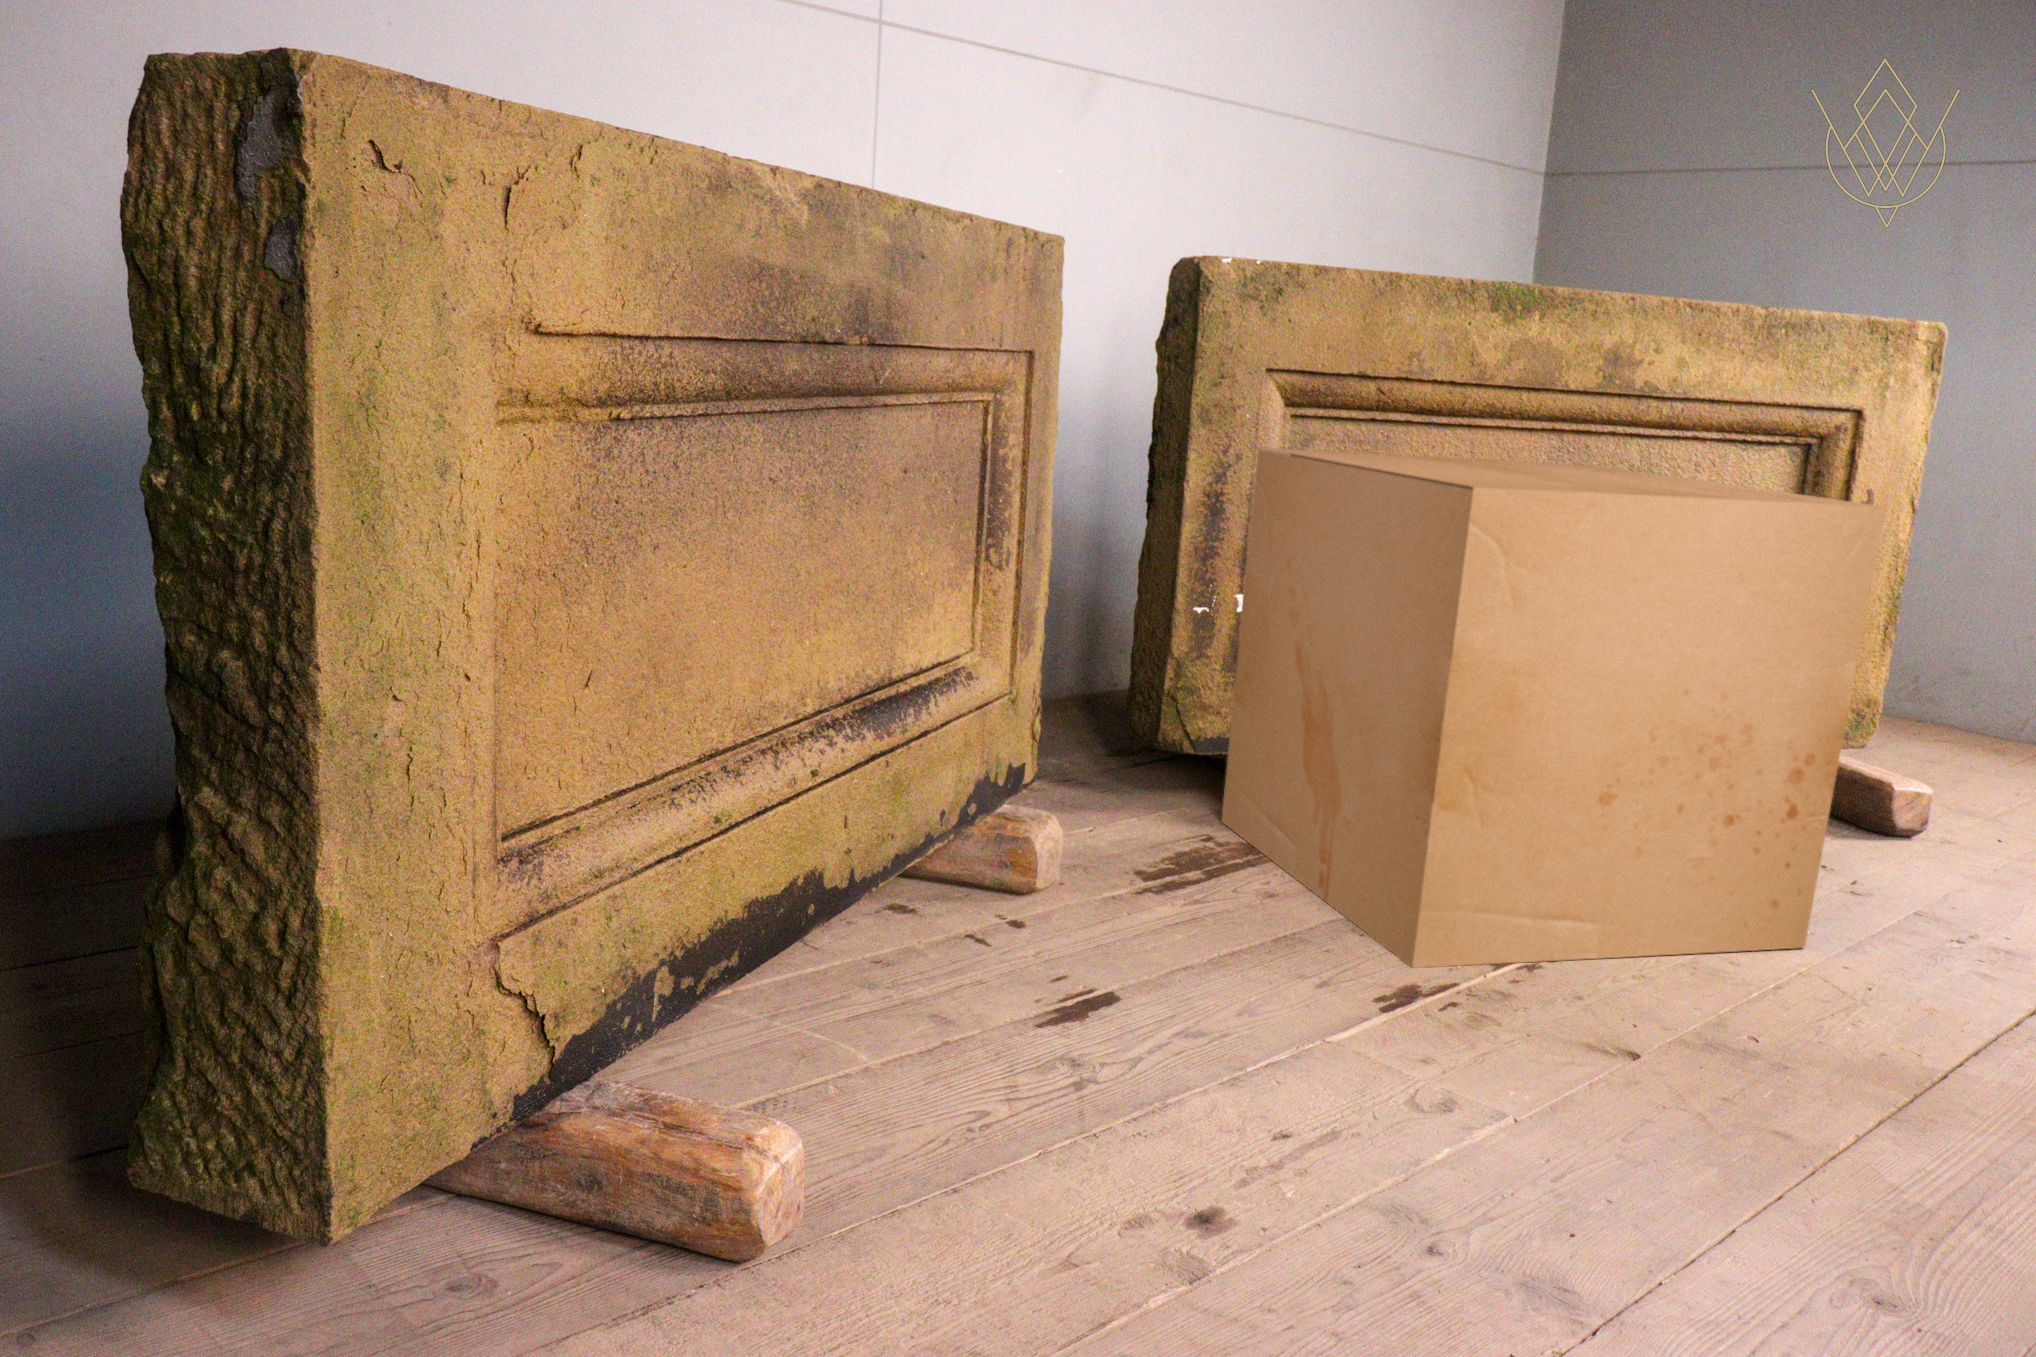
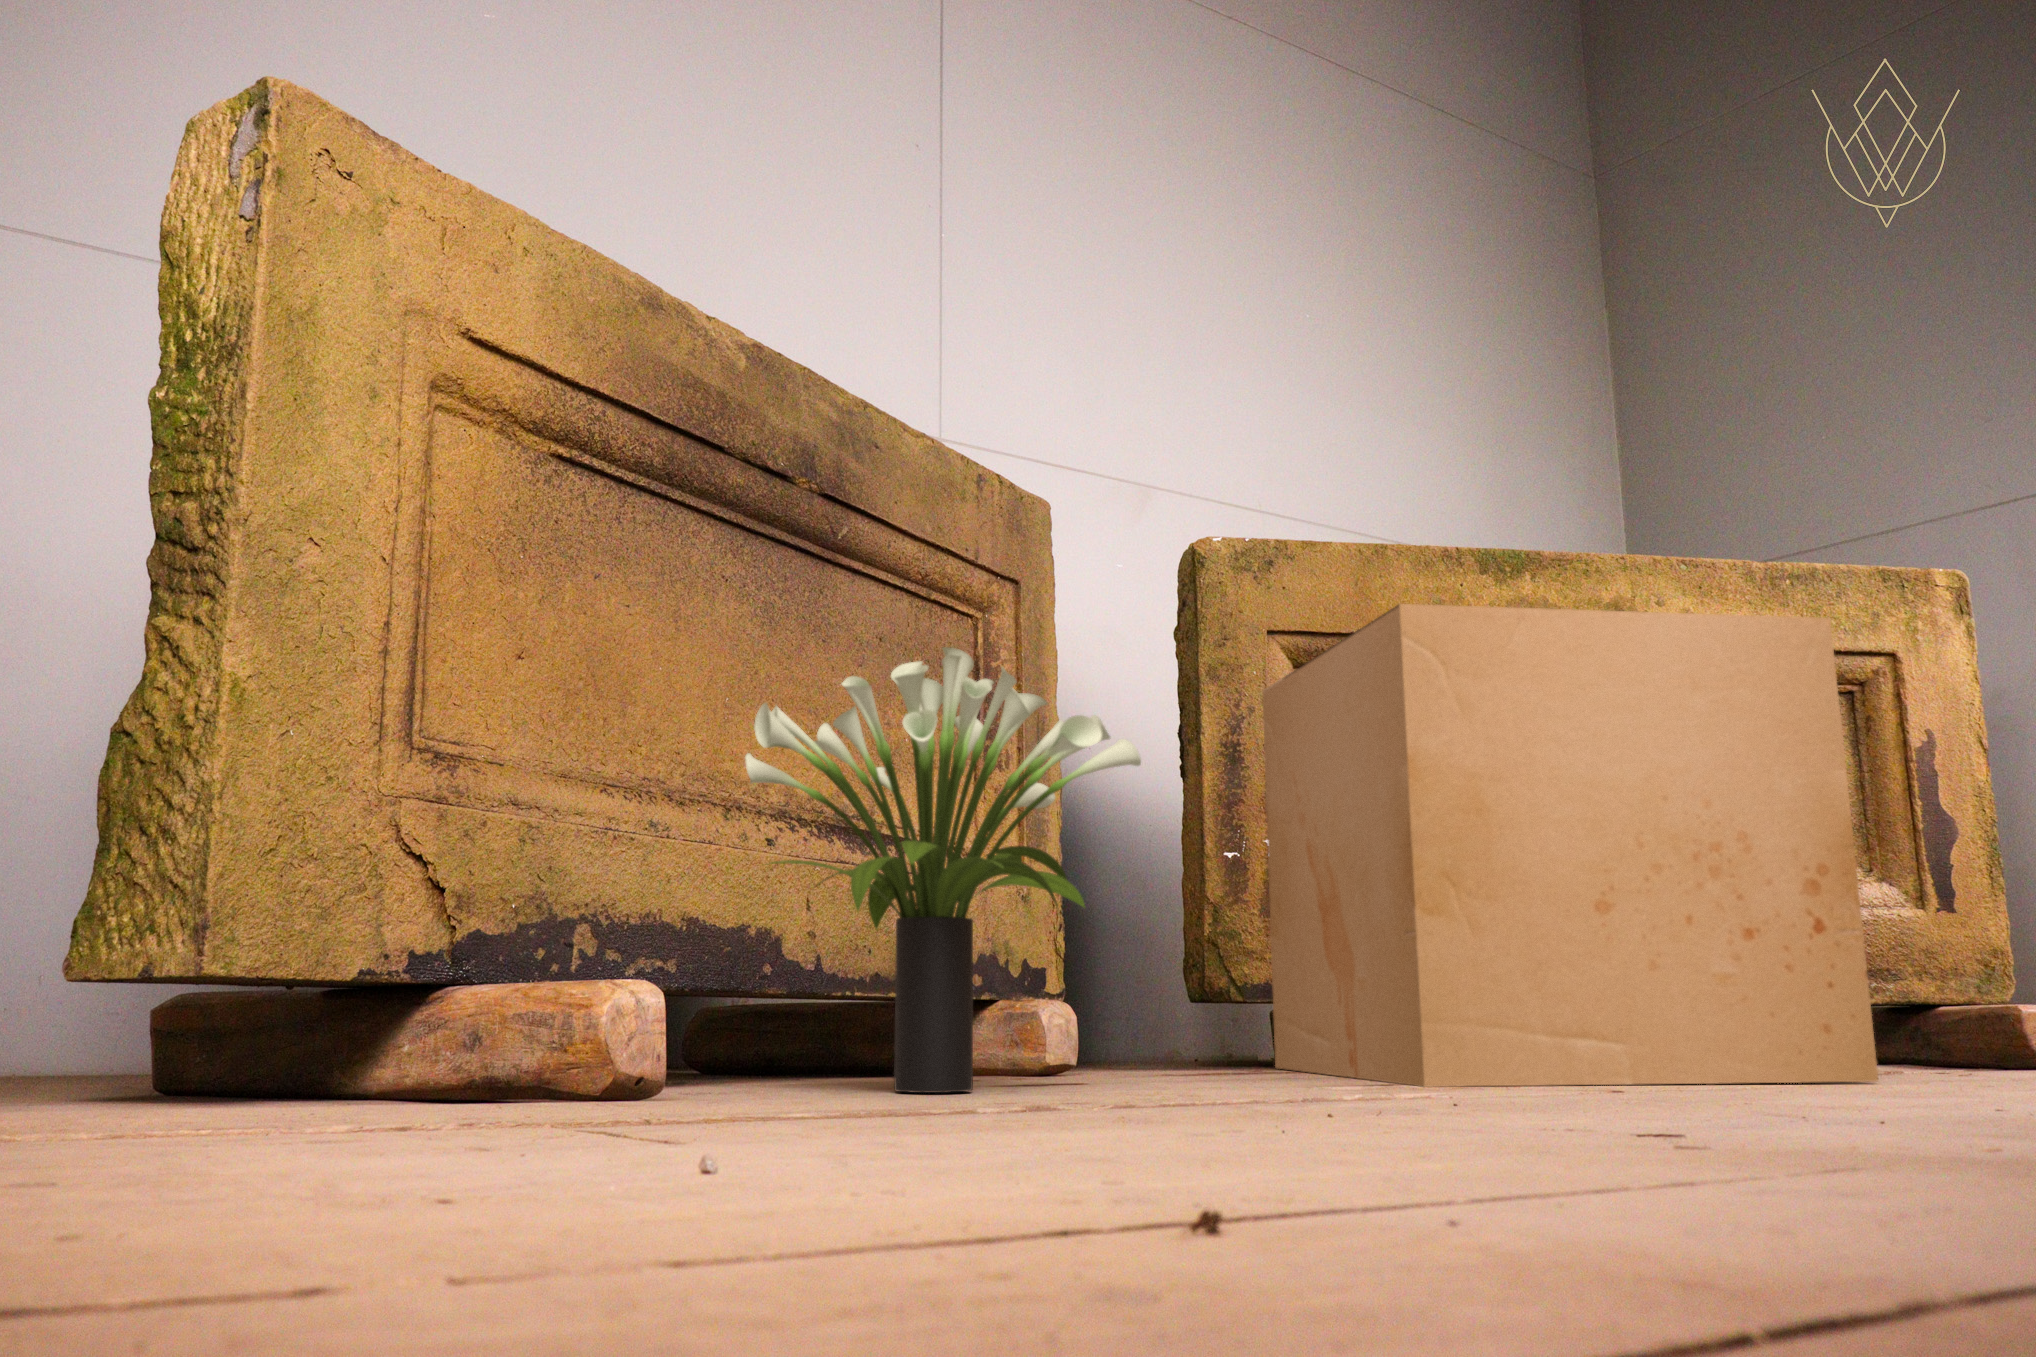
potted plant: none [761,564,1197,1032] -> present [745,647,1141,1093]

